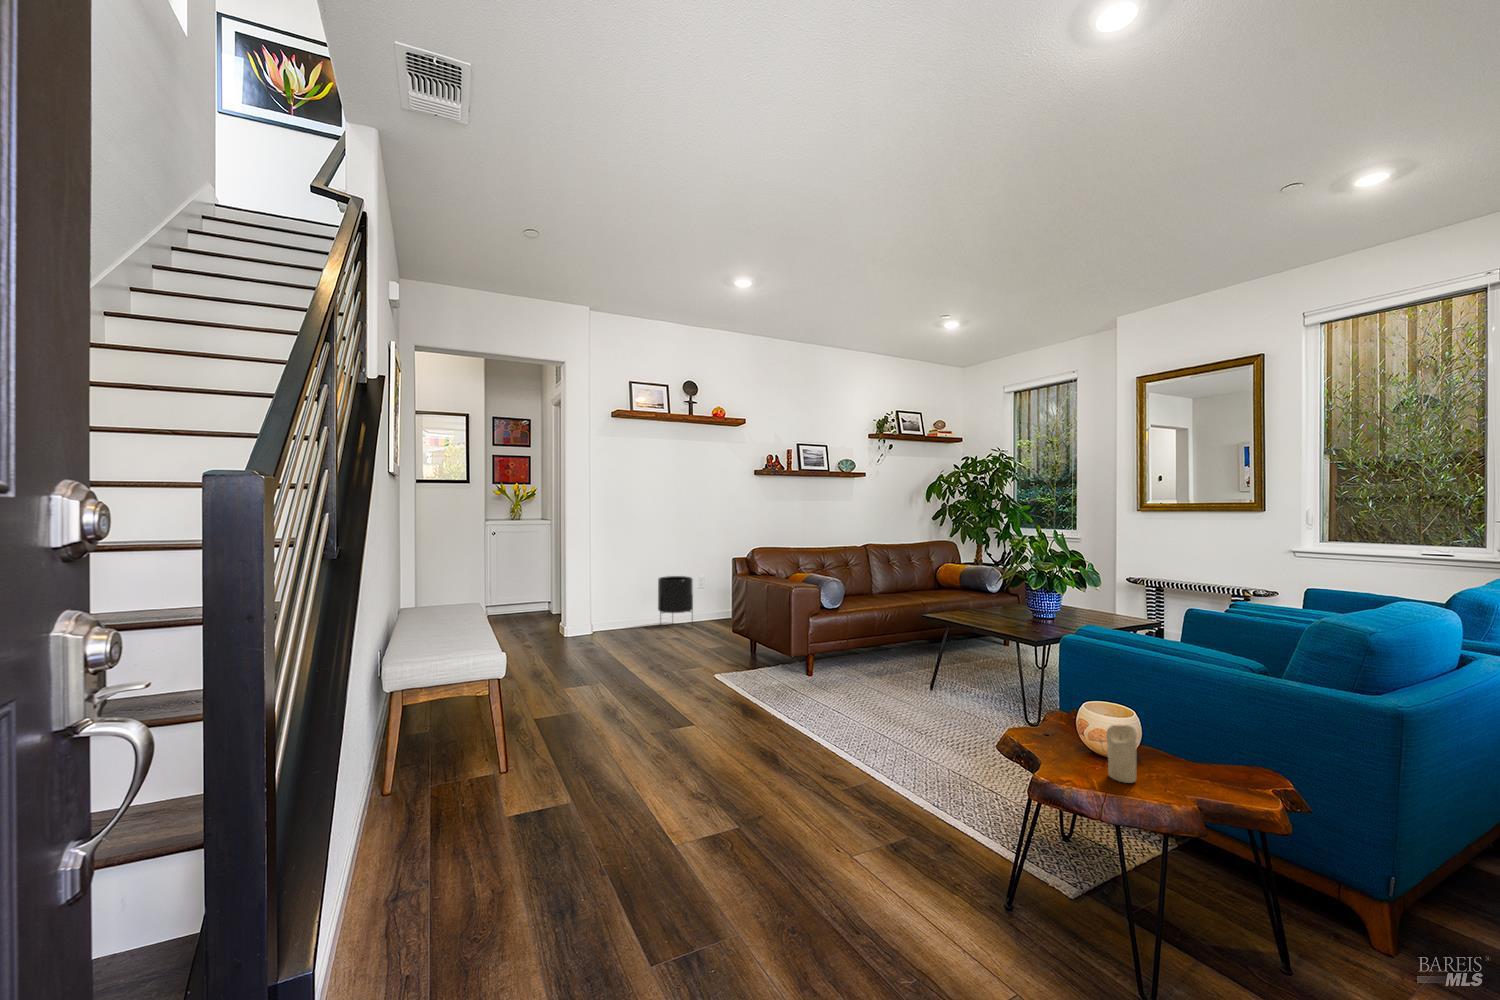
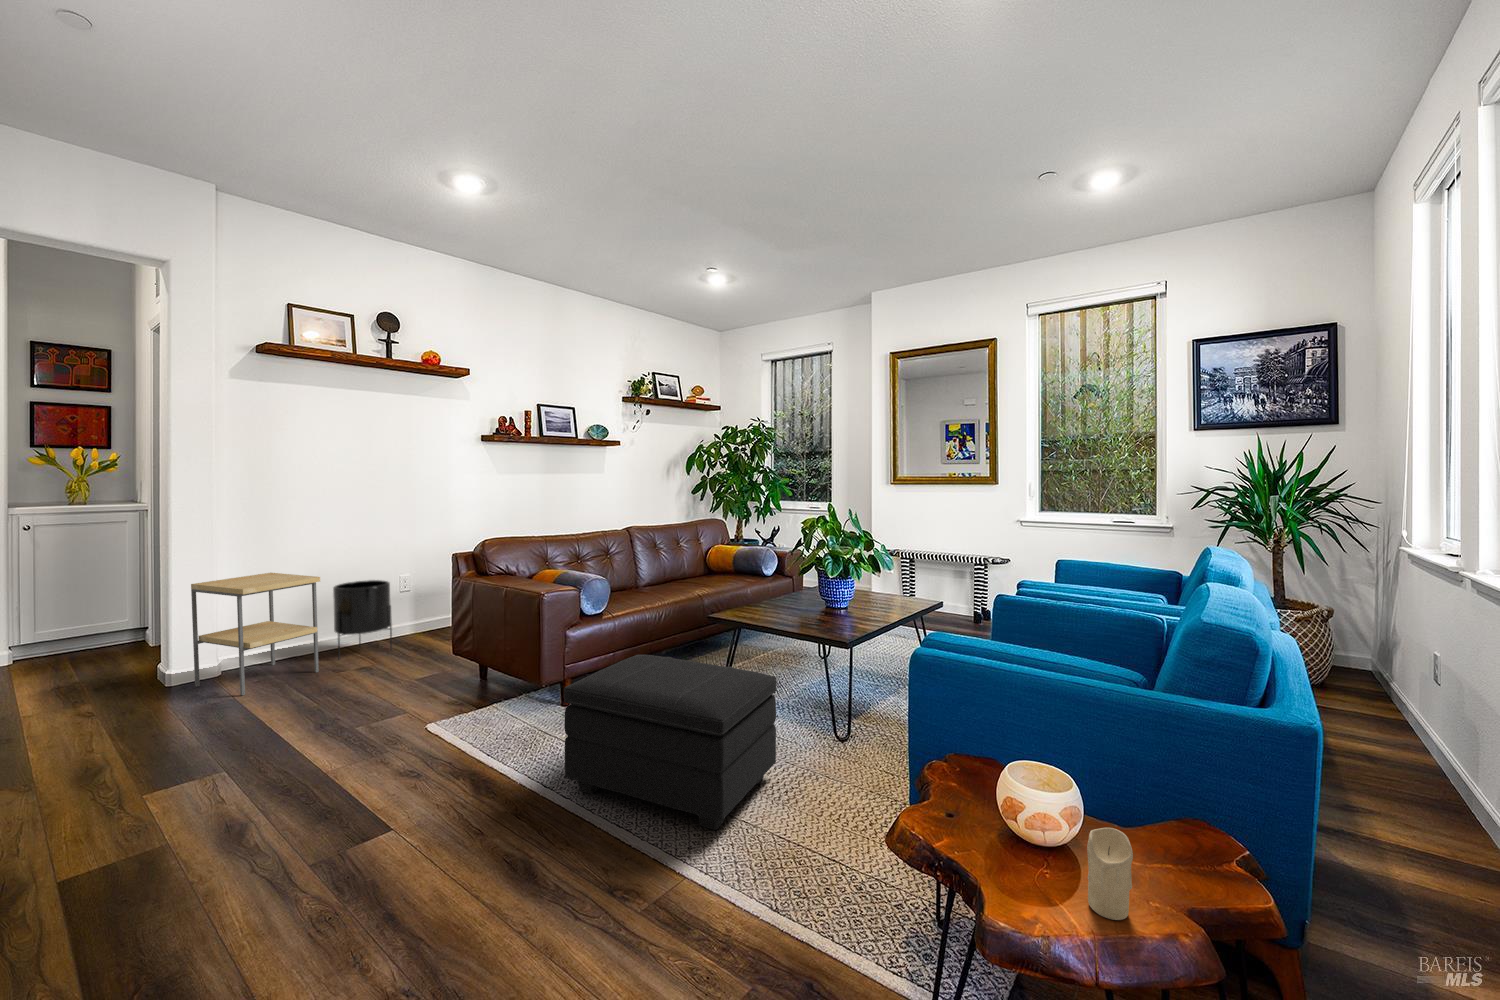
side table: none [582,566,652,644] -> present [191,573,320,695]
footstool: none [801,634,964,761] -> present [564,655,776,830]

